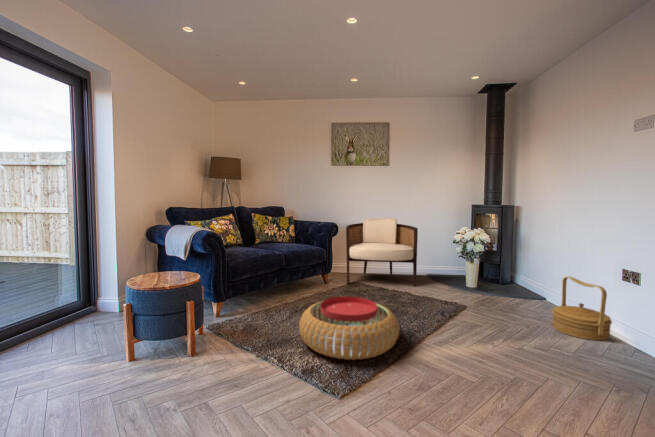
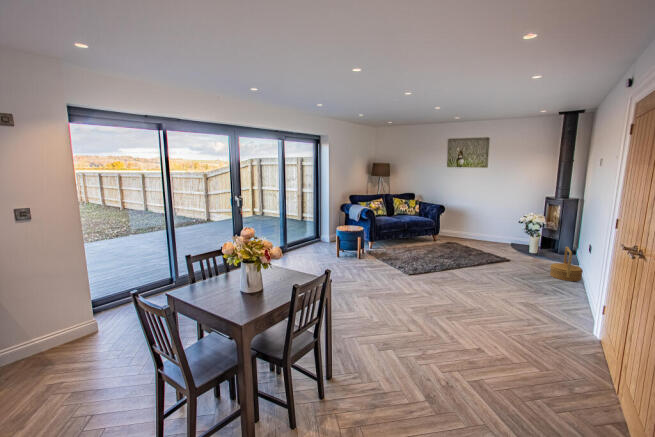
armchair: present [346,218,418,286] -> none [447,204,499,249]
pouf: present [299,297,399,360] -> none [403,244,450,268]

